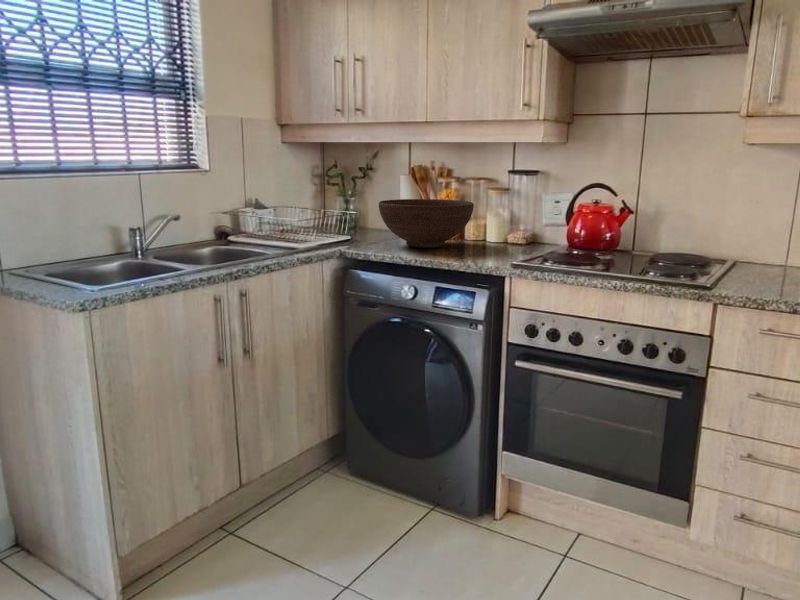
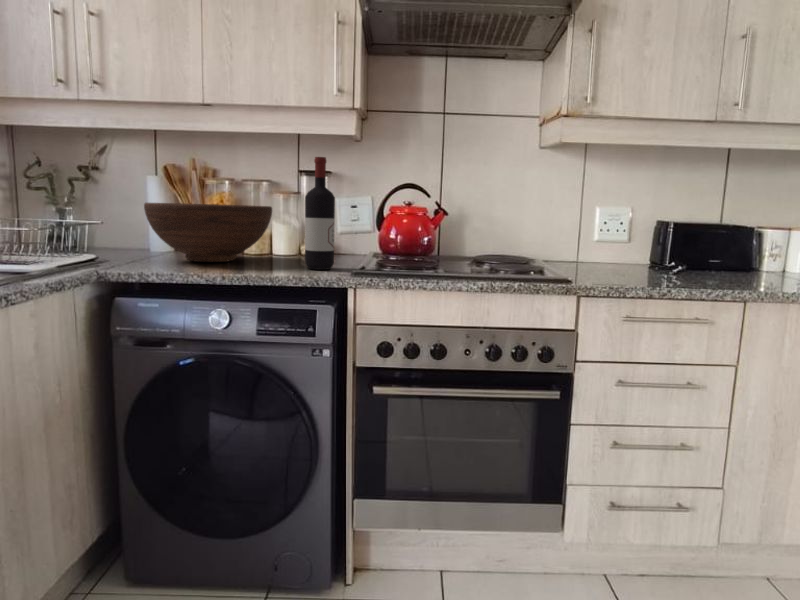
wine bottle: none [484,166,510,260] -> present [305,157,335,270]

